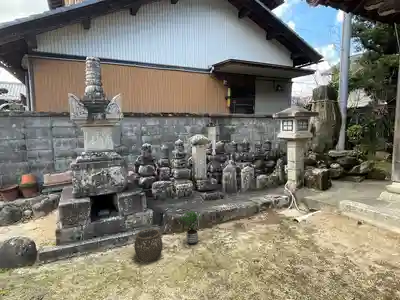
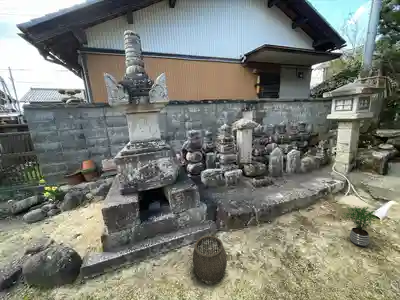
potted plant: present [182,211,201,244] -> present [346,207,376,247]

